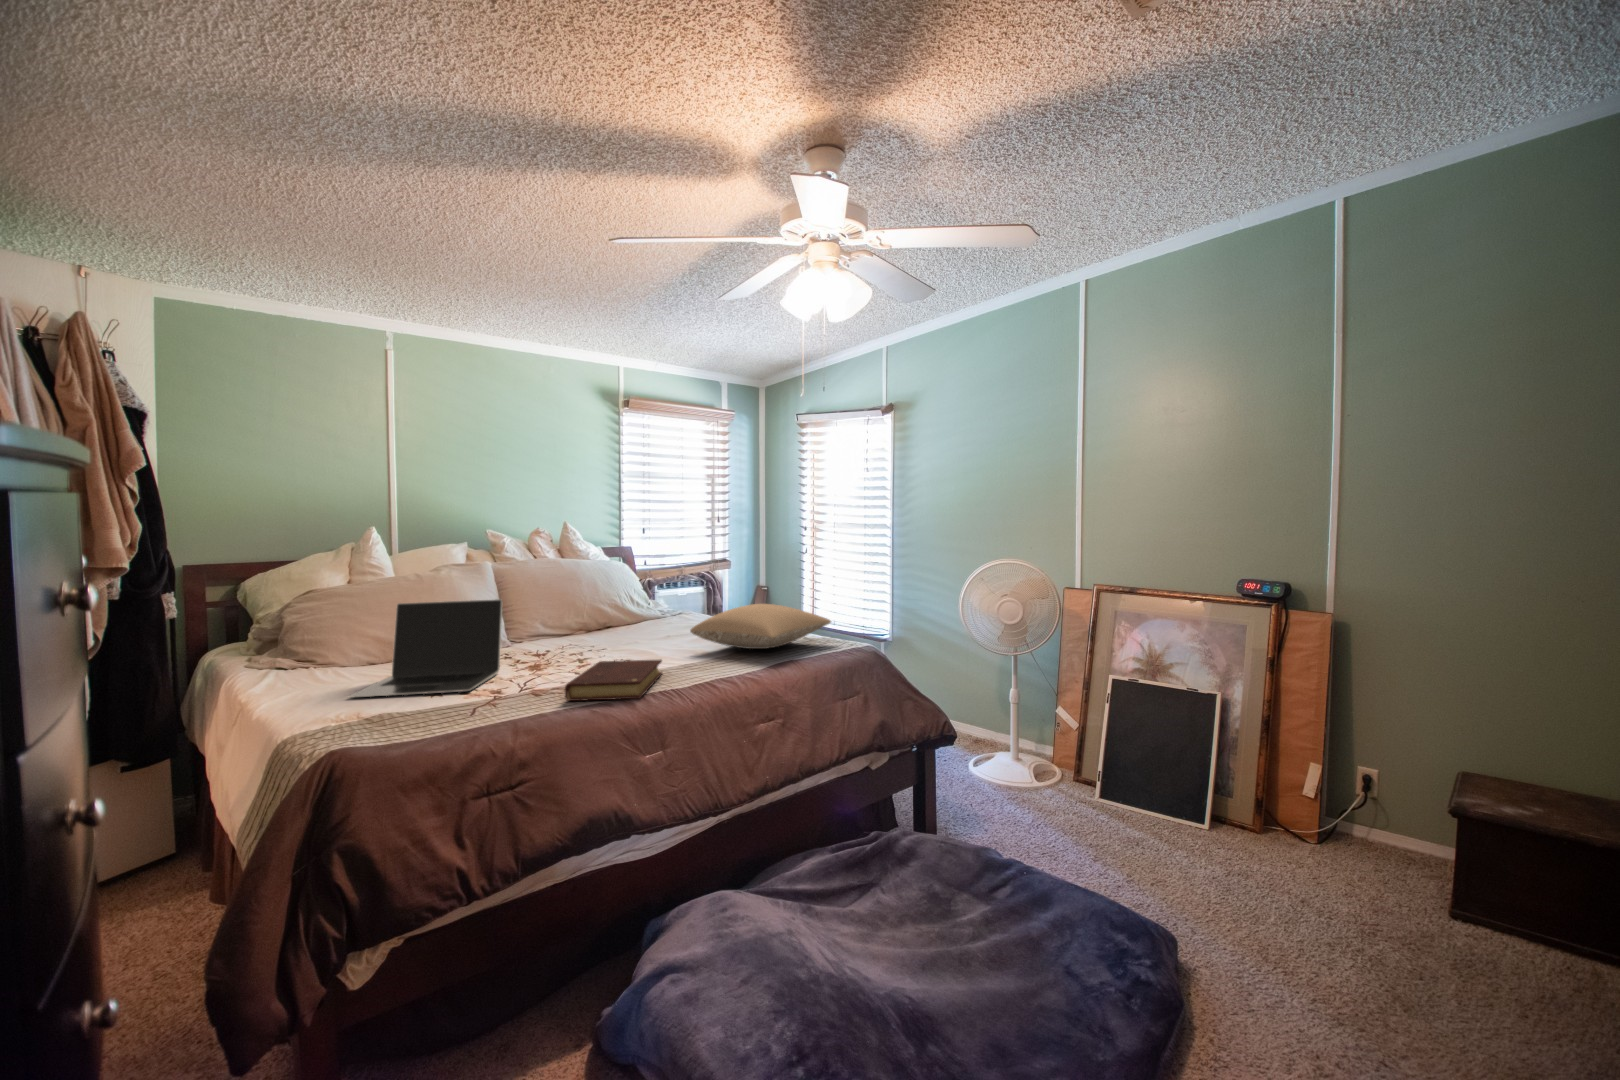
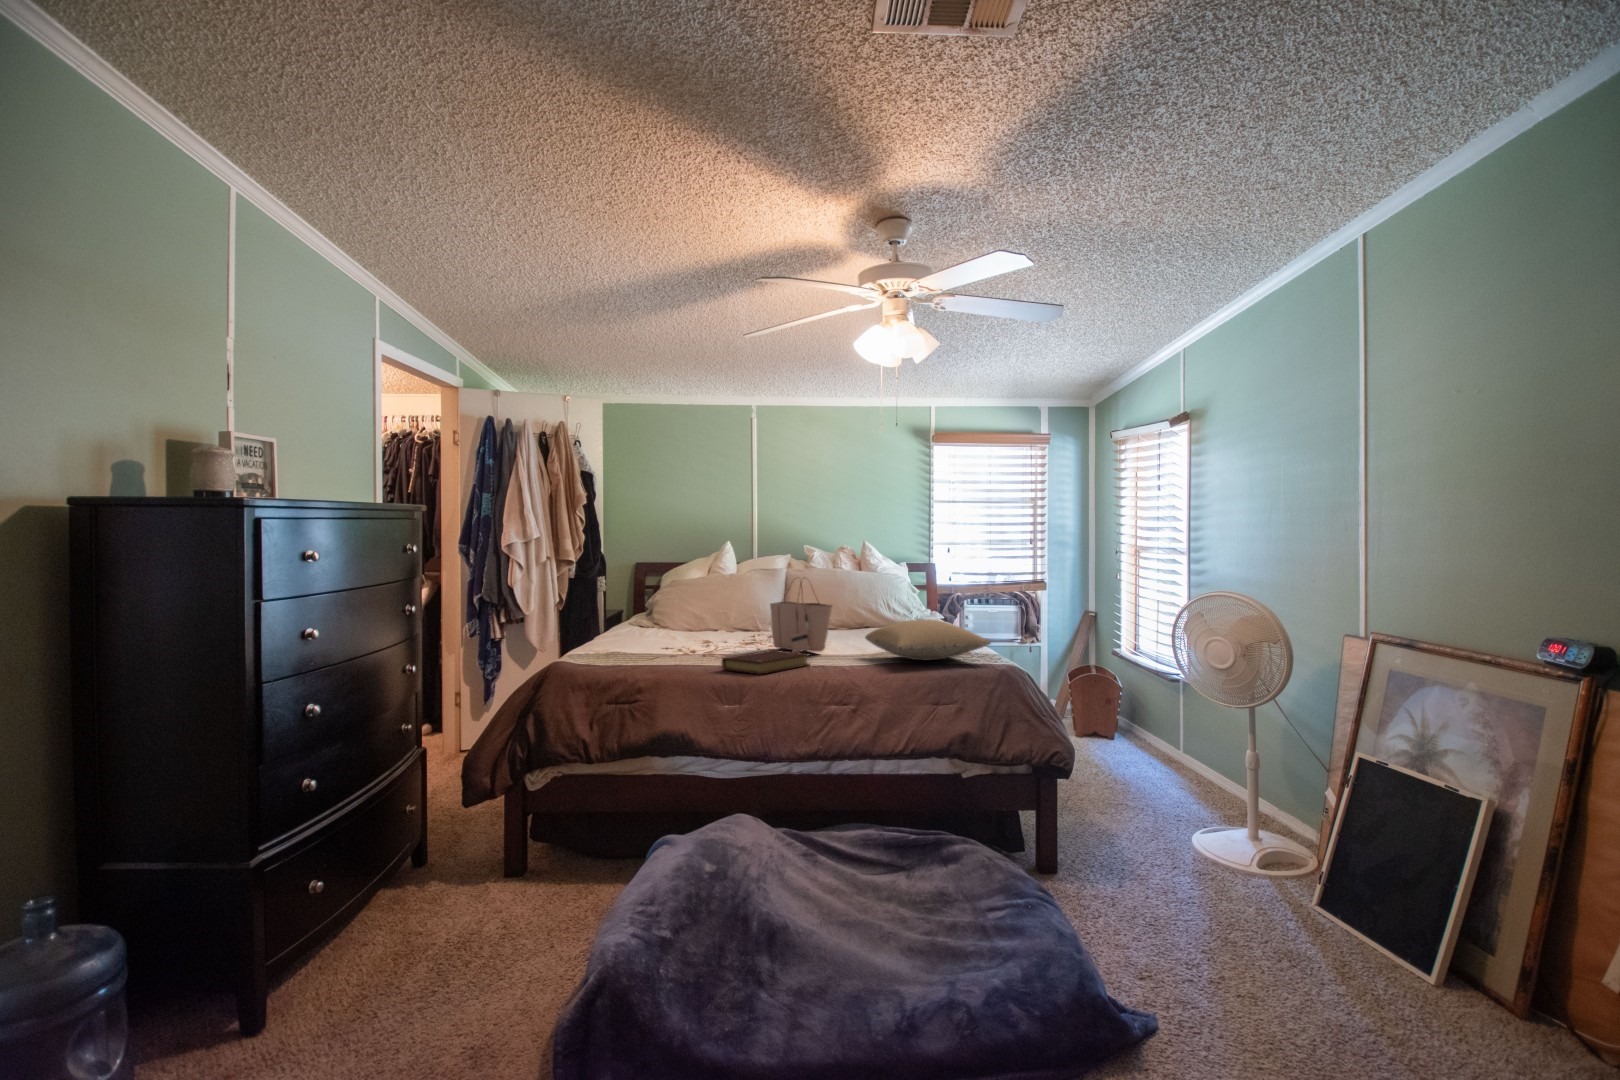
tote bag: none [546,566,647,663] -> present [770,577,832,652]
laptop: present [349,599,502,698] -> none [636,596,733,658]

